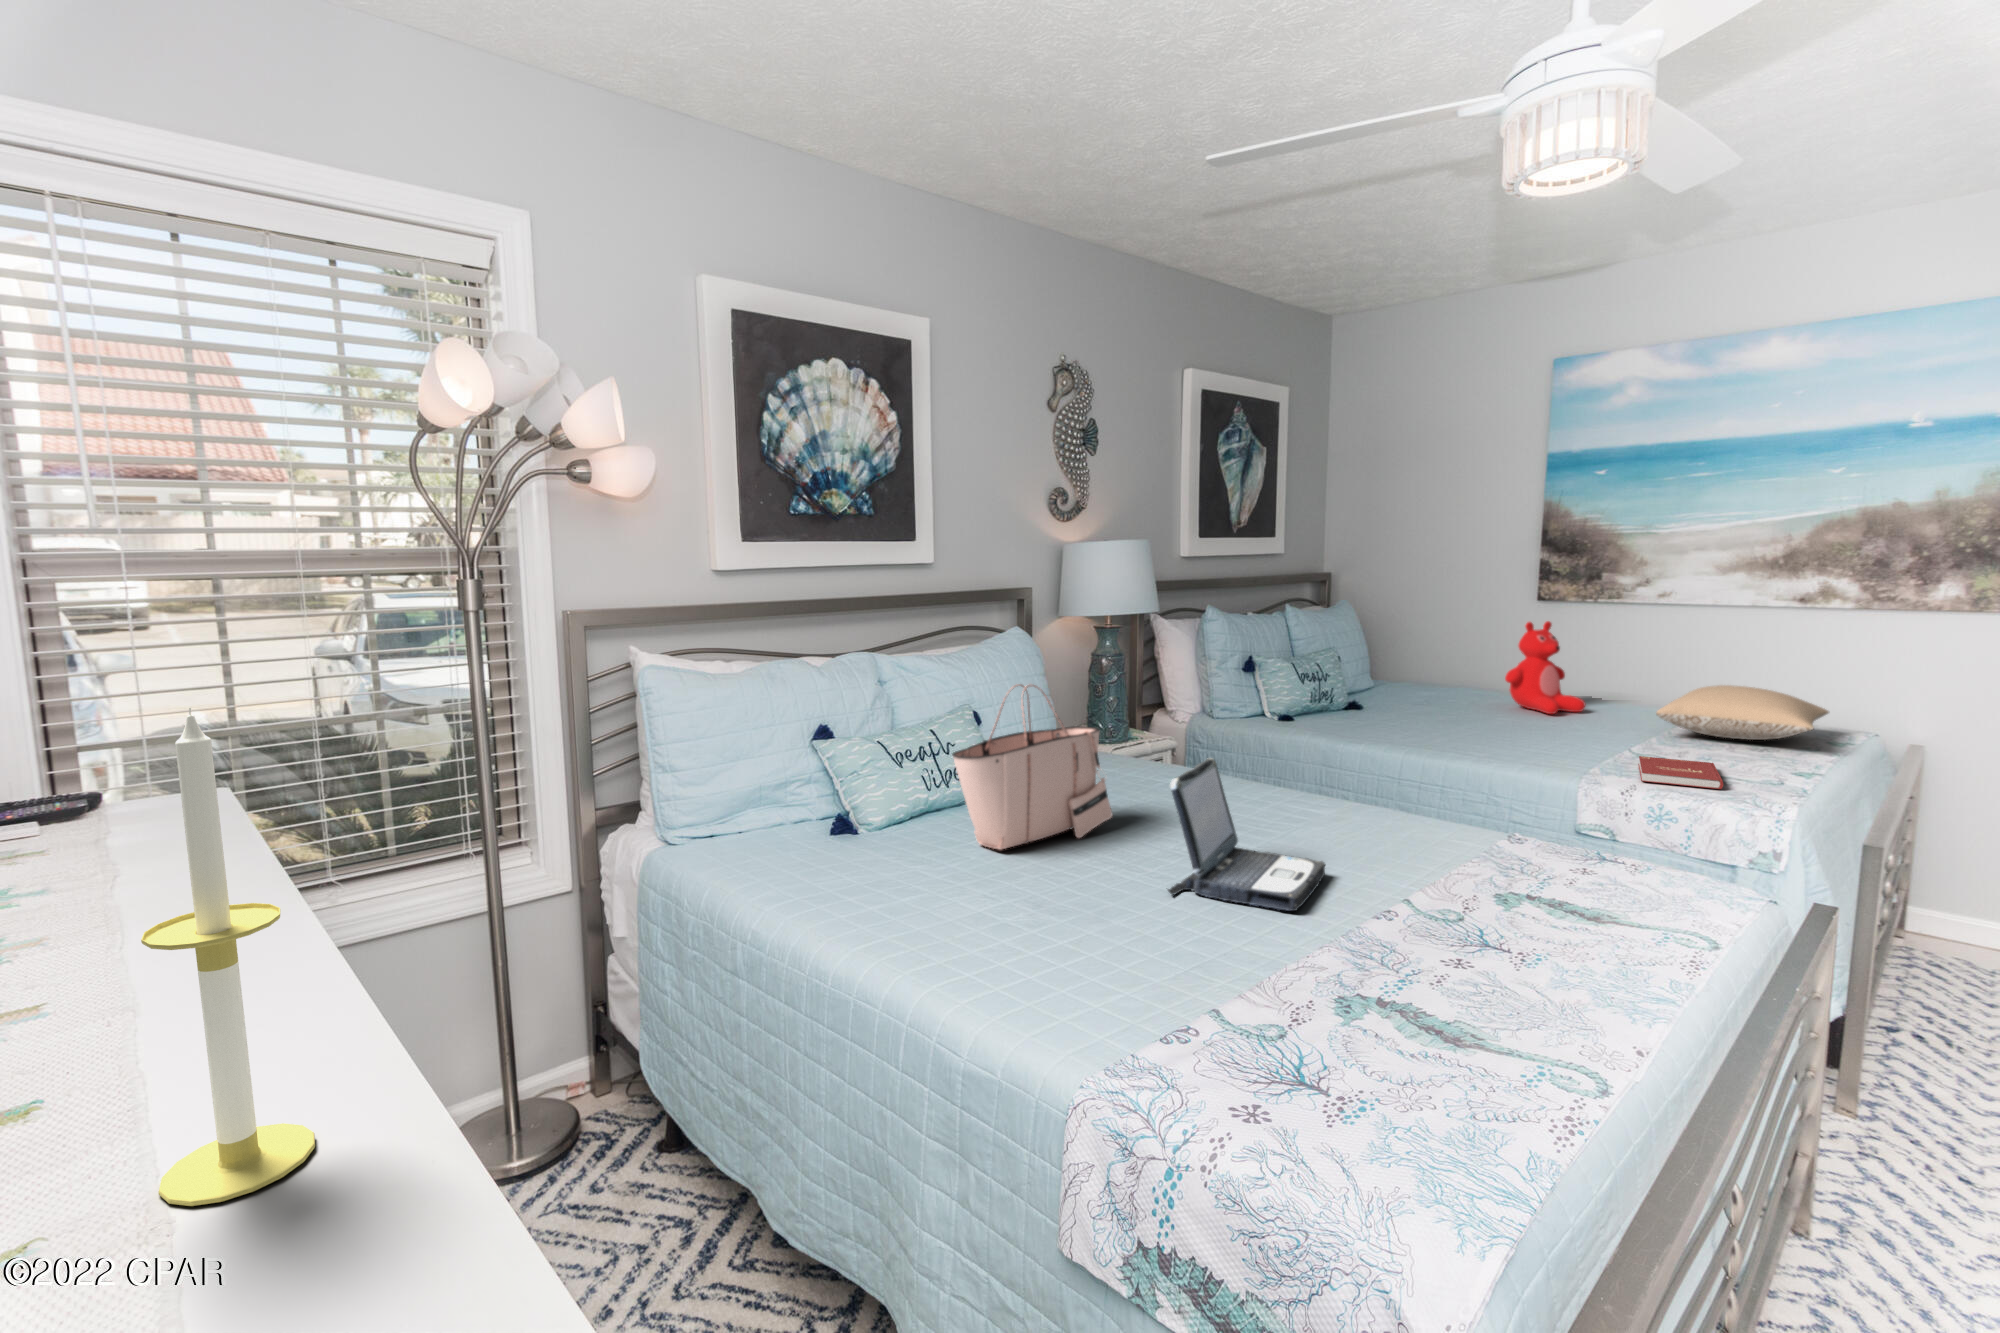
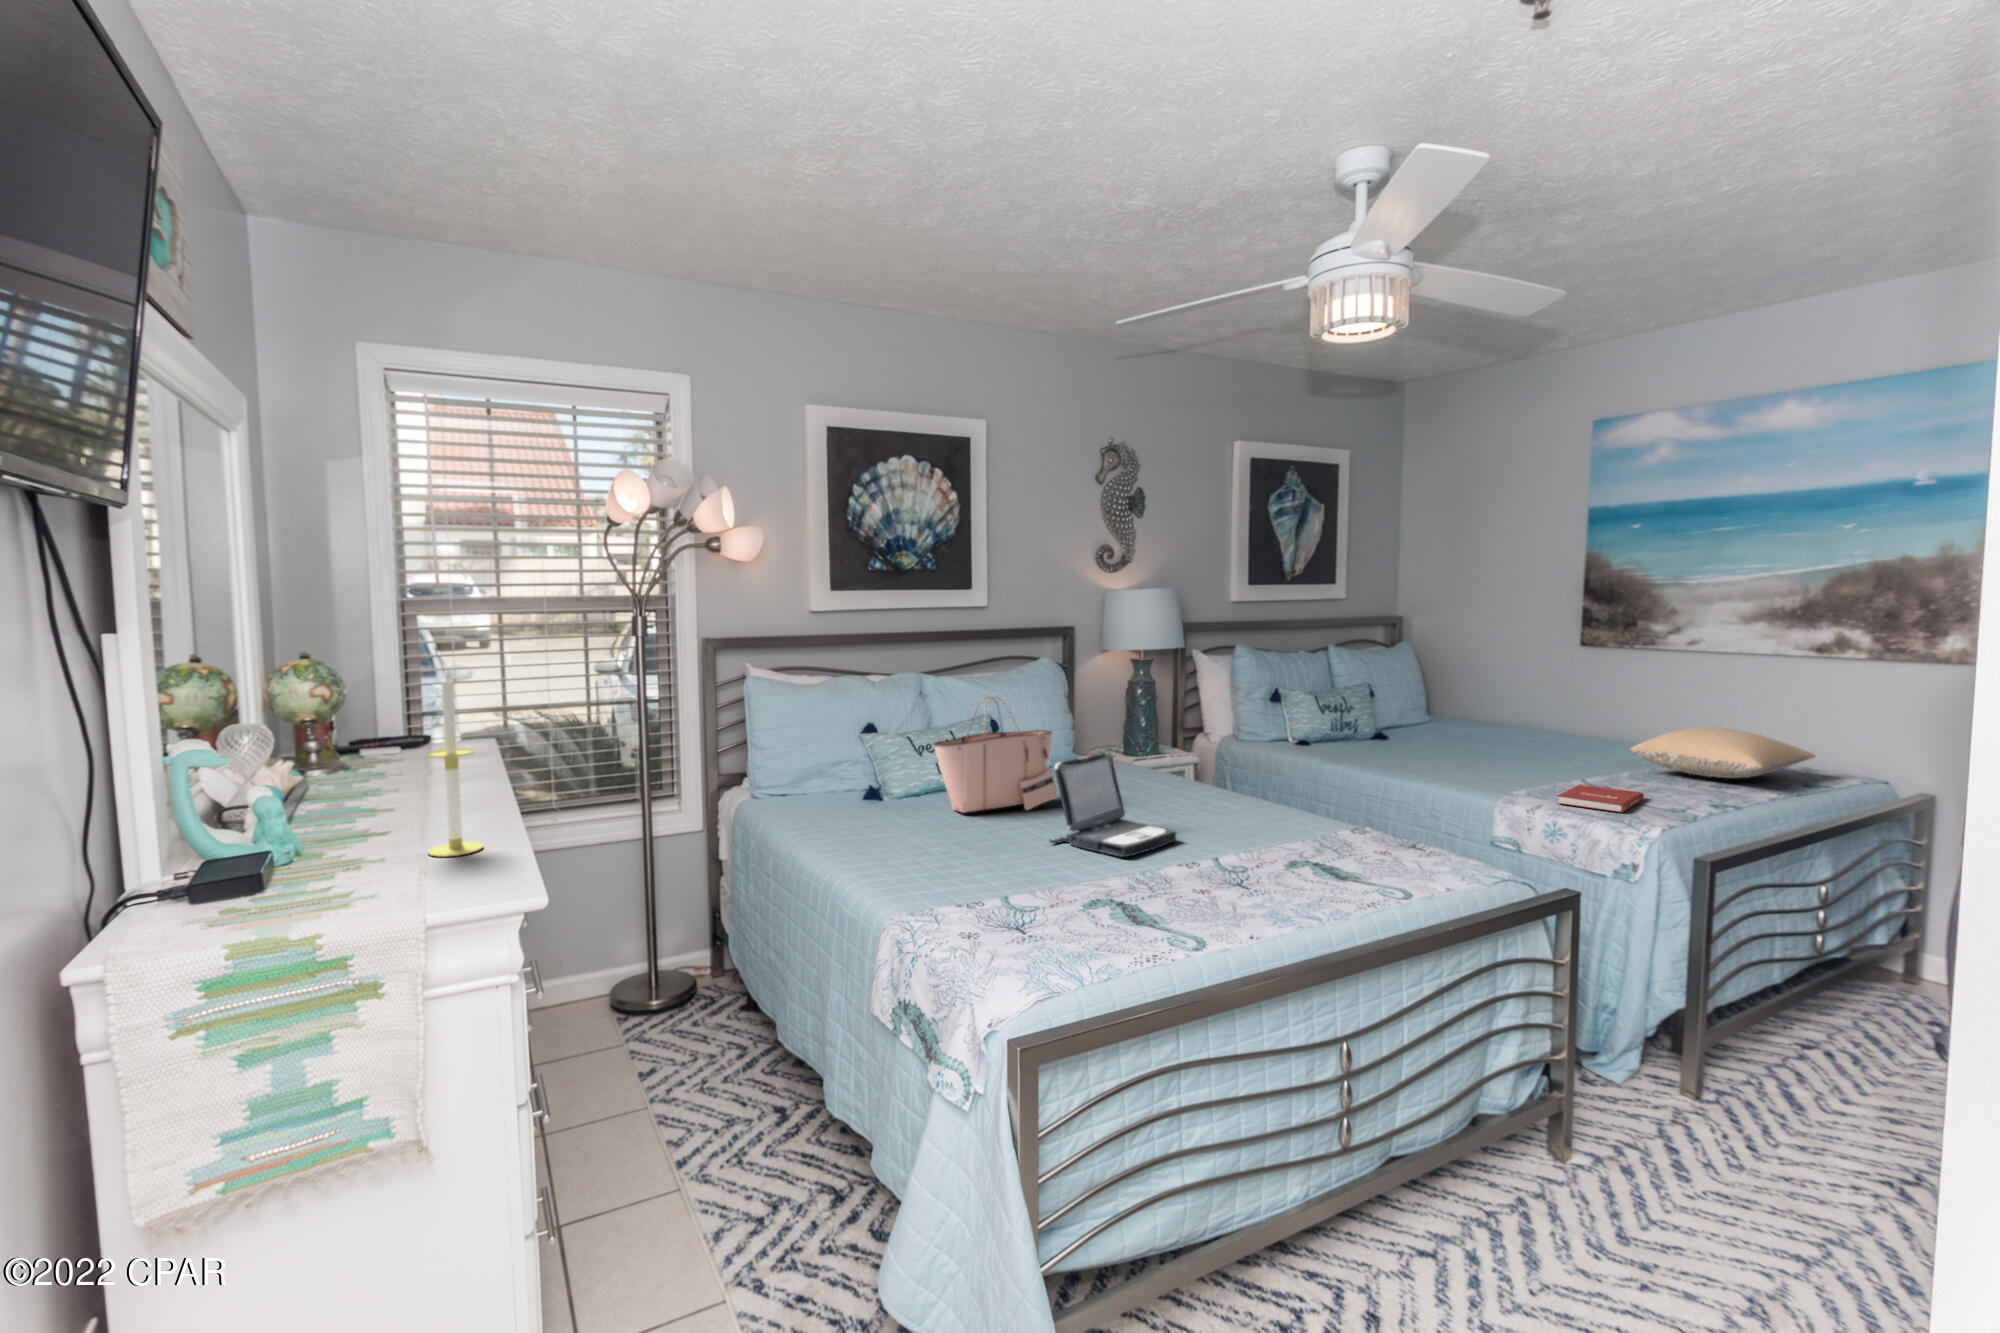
teddy bear: present [1505,621,1586,714] -> none [1522,664,1599,750]

